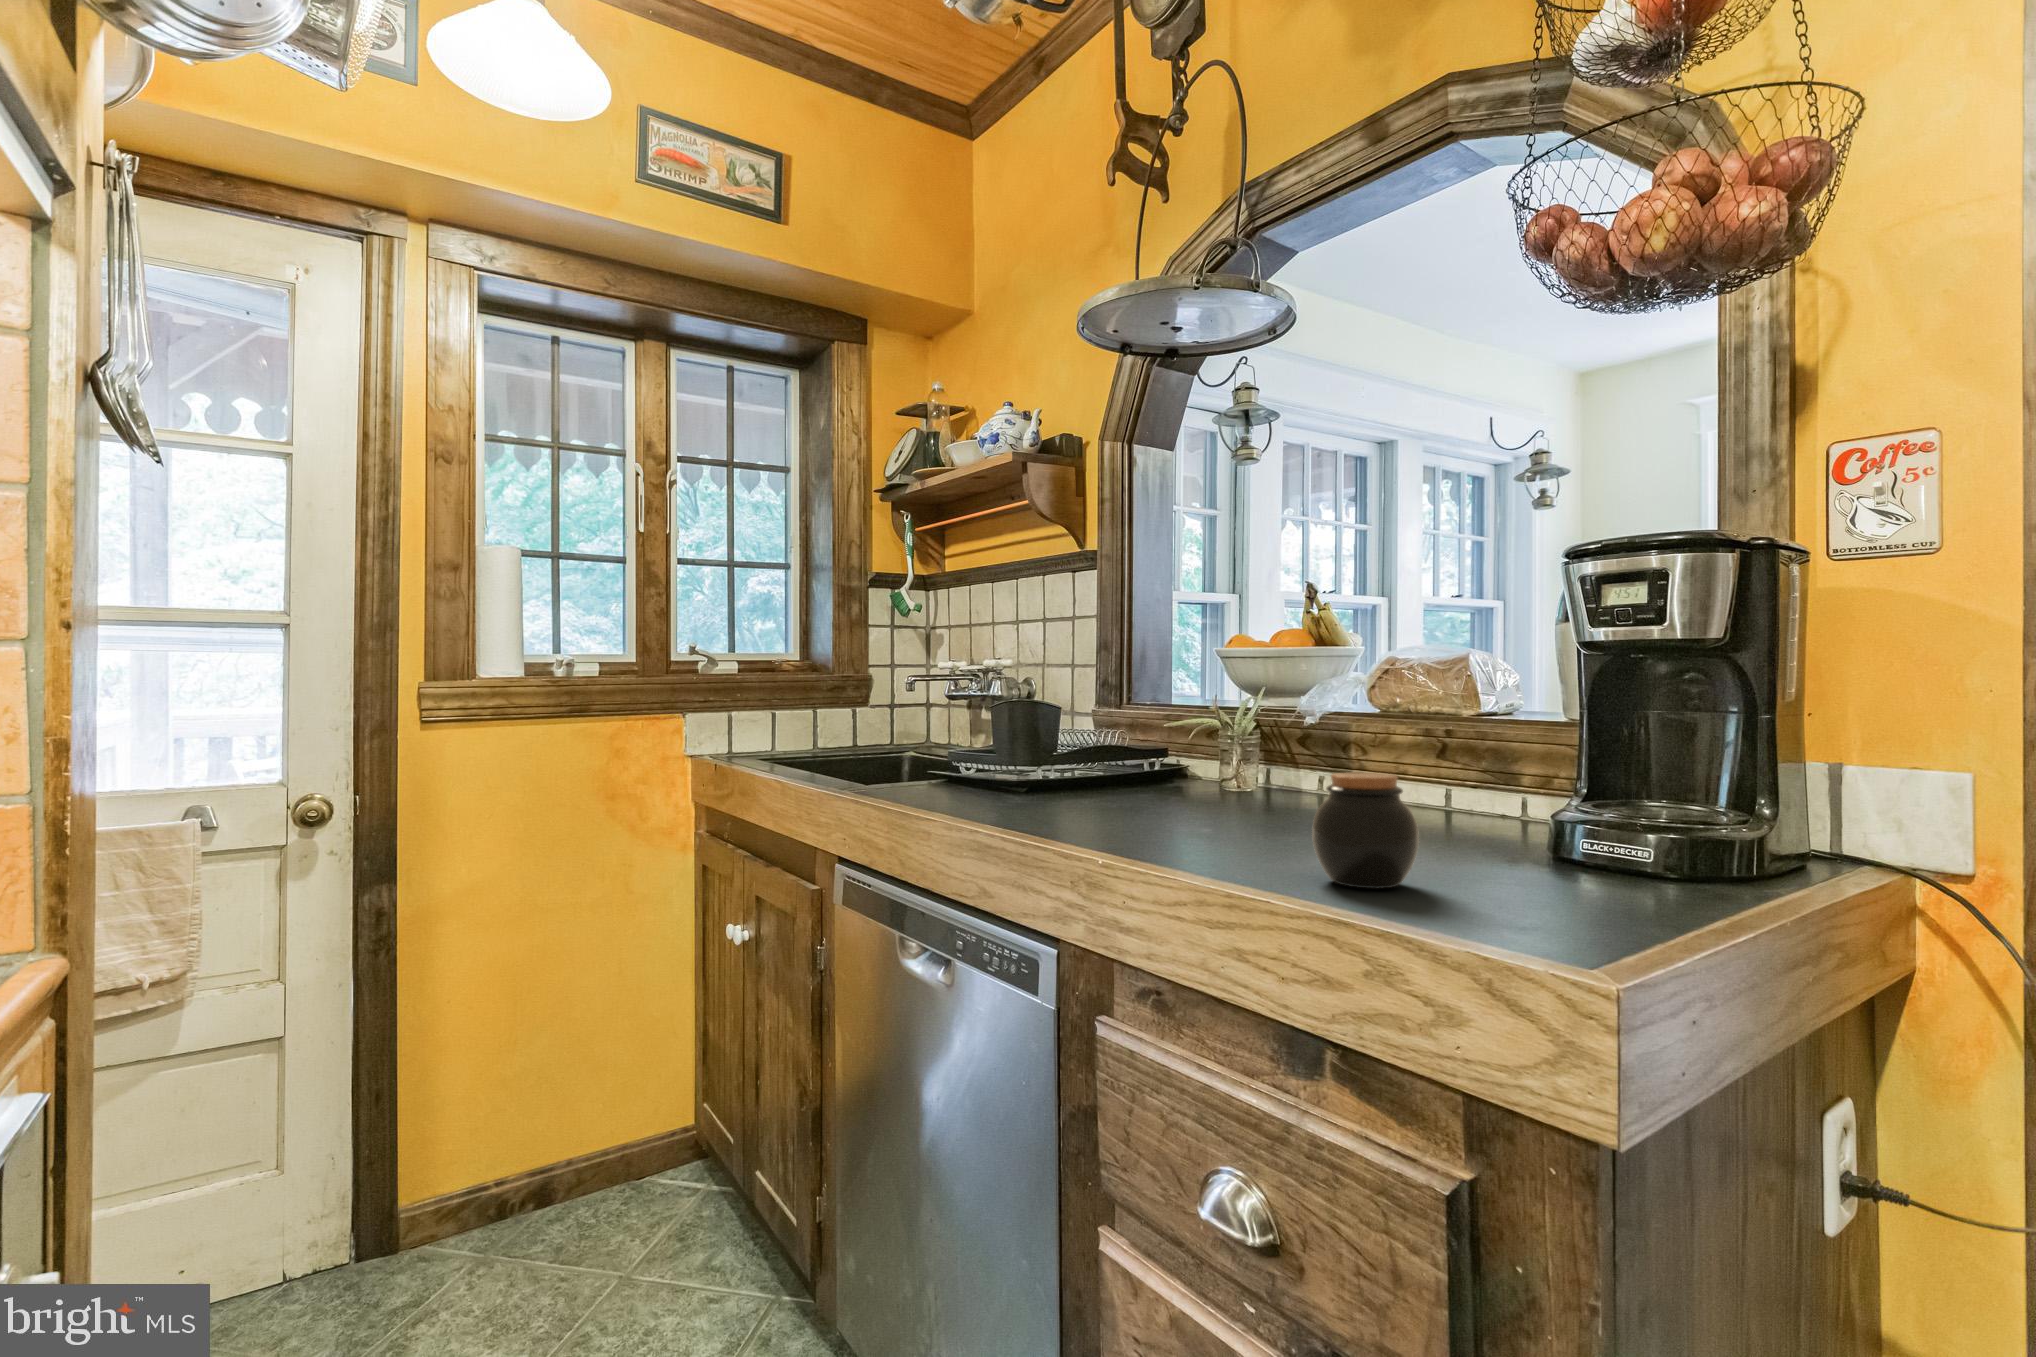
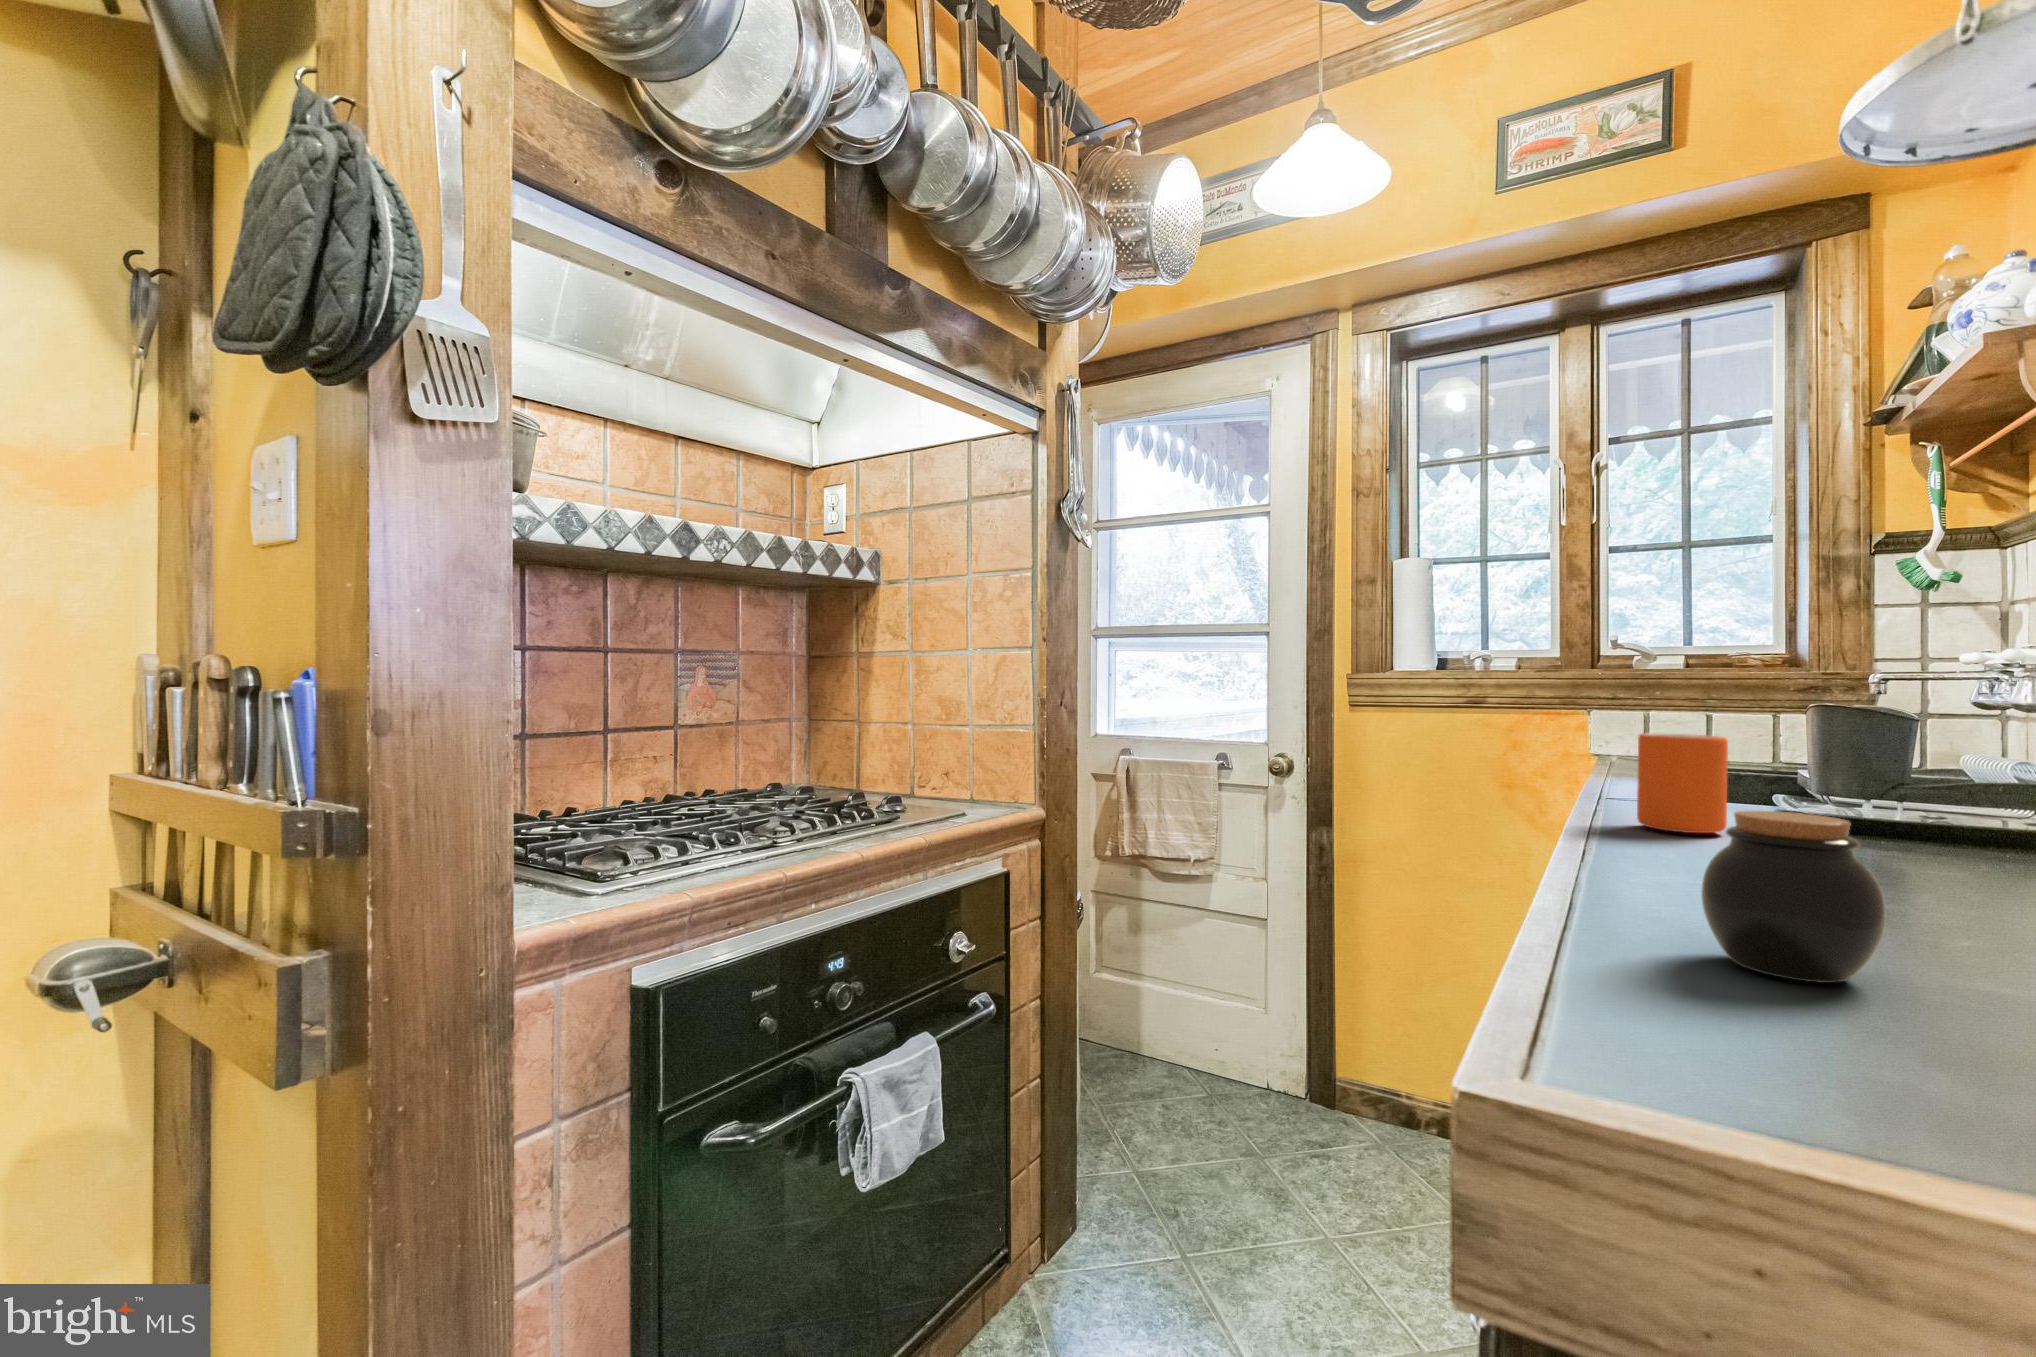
mug: none [956,728,1017,811] -> present [1637,733,1728,833]

